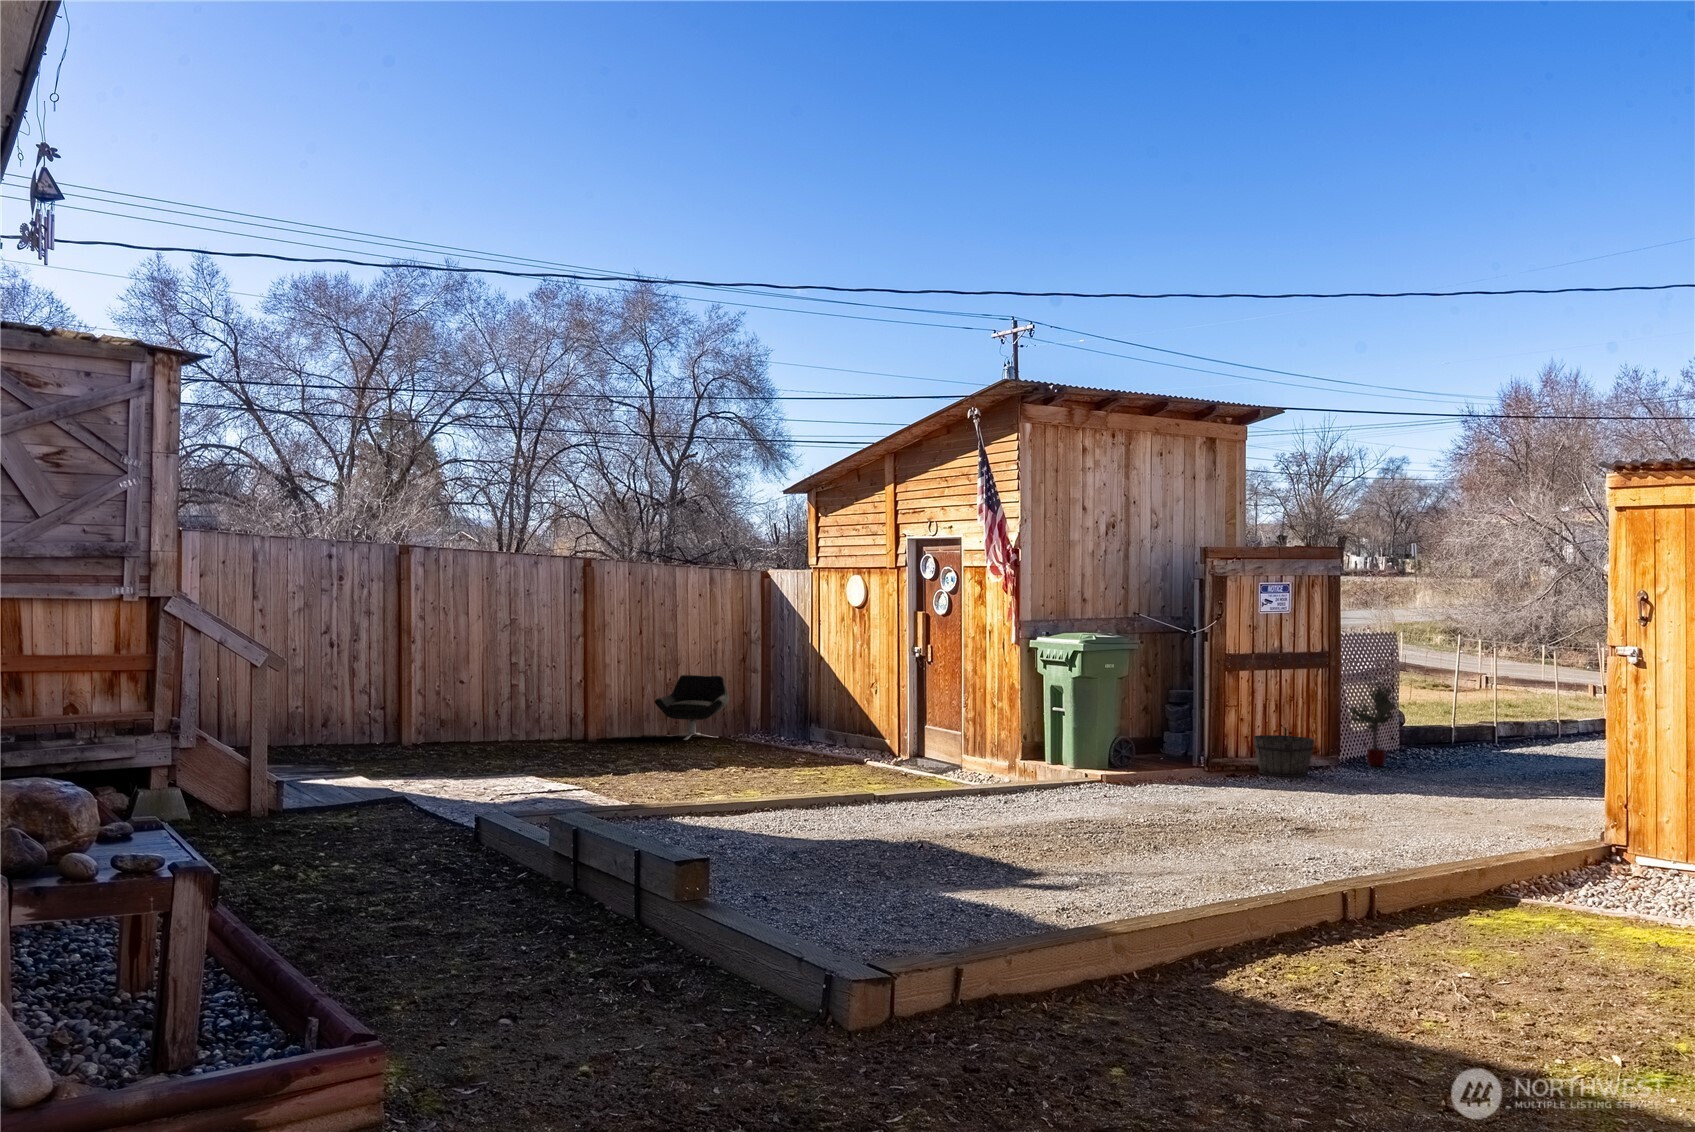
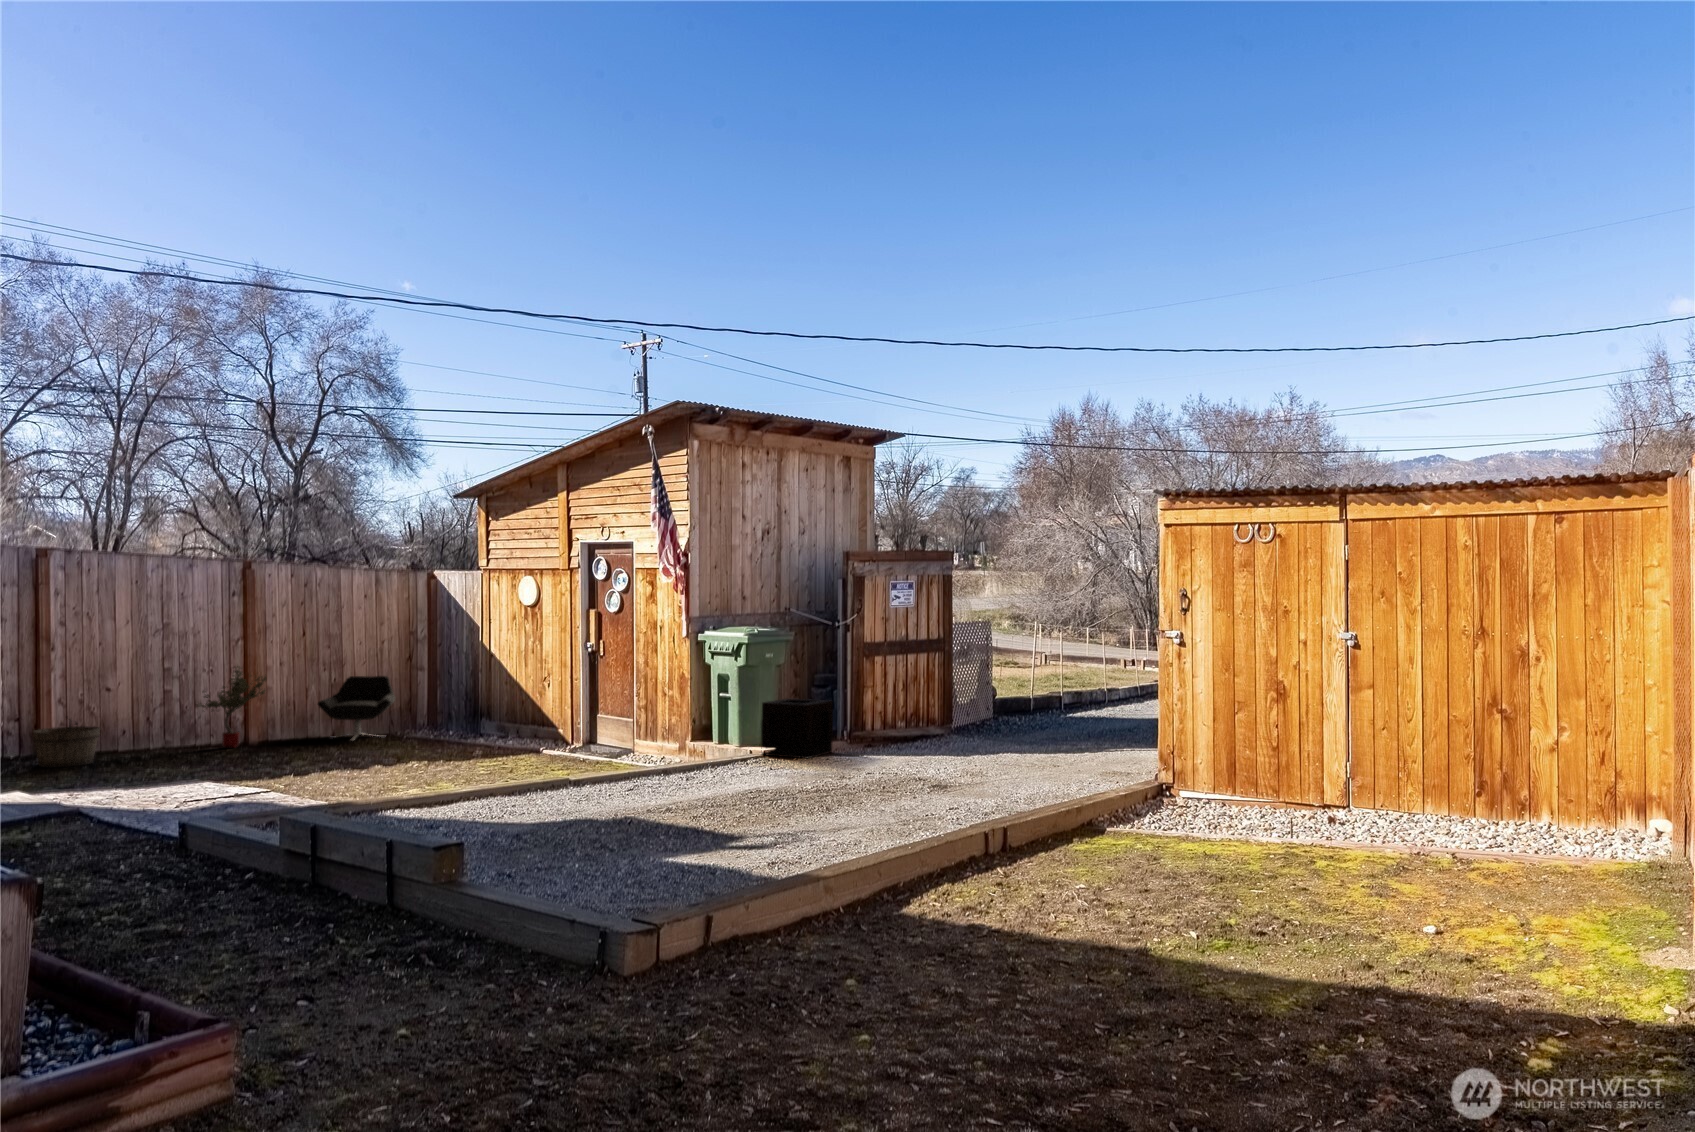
potted tree: present [1350,678,1396,767] -> present [197,666,267,748]
wooden crate: none [1099,715,1184,785] -> present [761,698,833,758]
wooden bucket: present [1253,725,1314,777] -> present [33,719,100,767]

